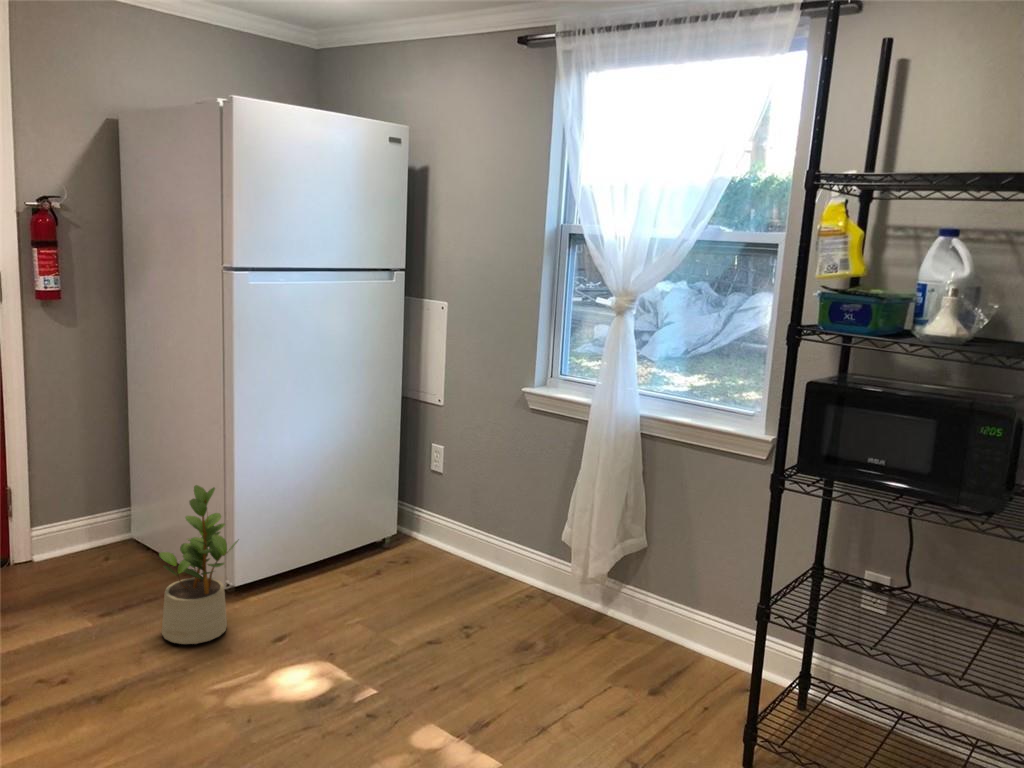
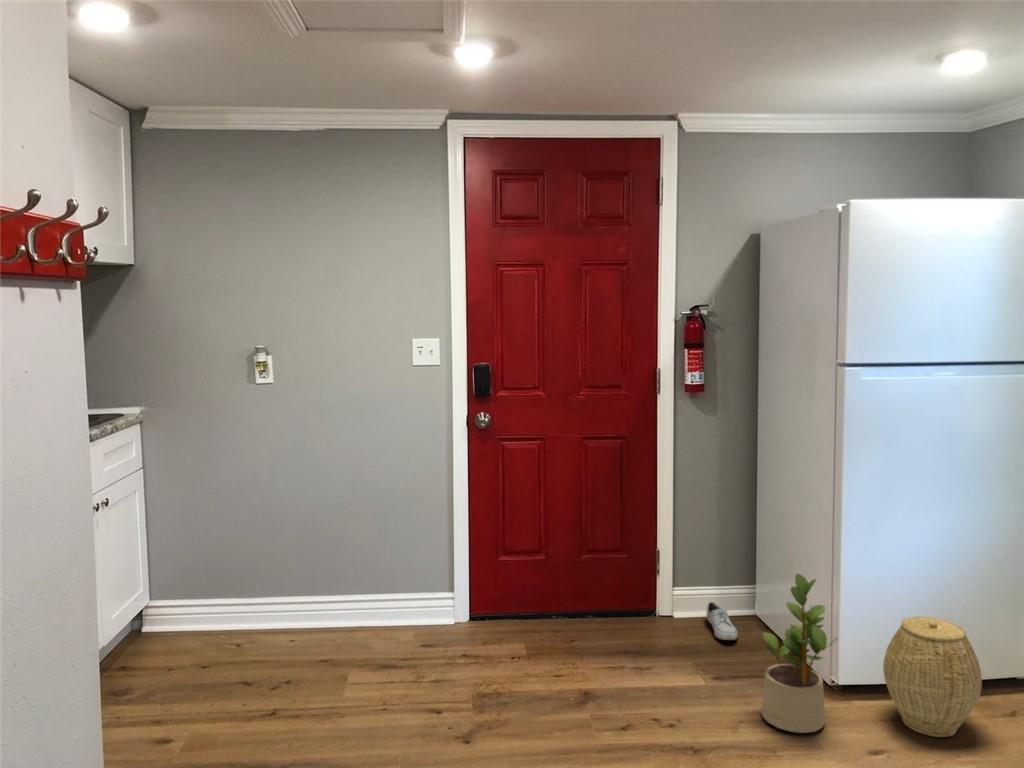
woven basket: none [276,504,357,609] -> present [883,617,982,737]
shoe: none [76,537,119,574] -> present [706,602,738,640]

